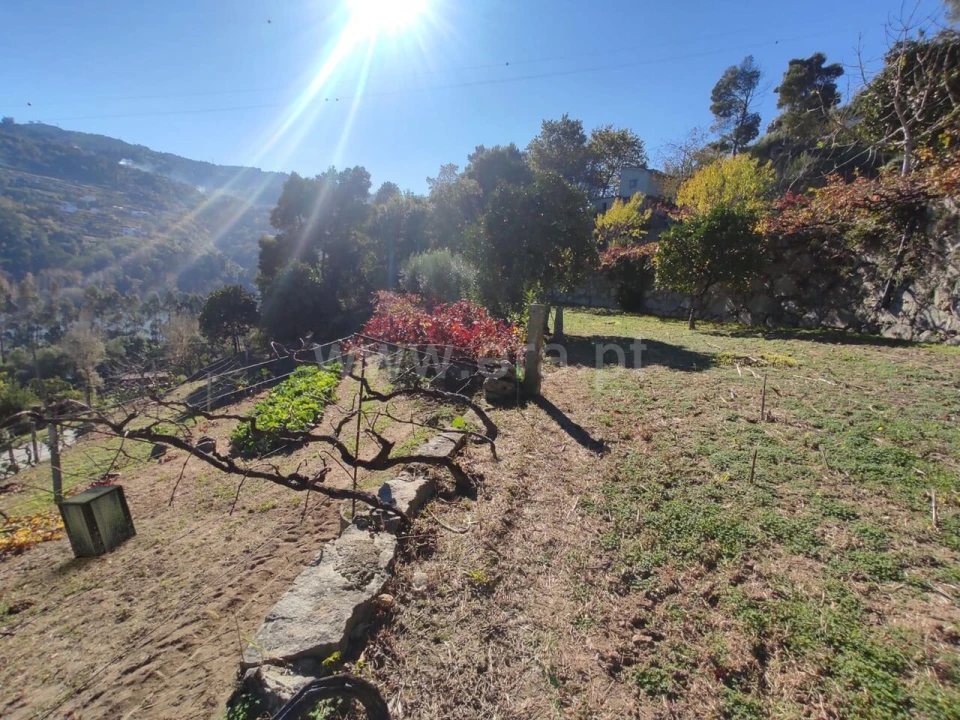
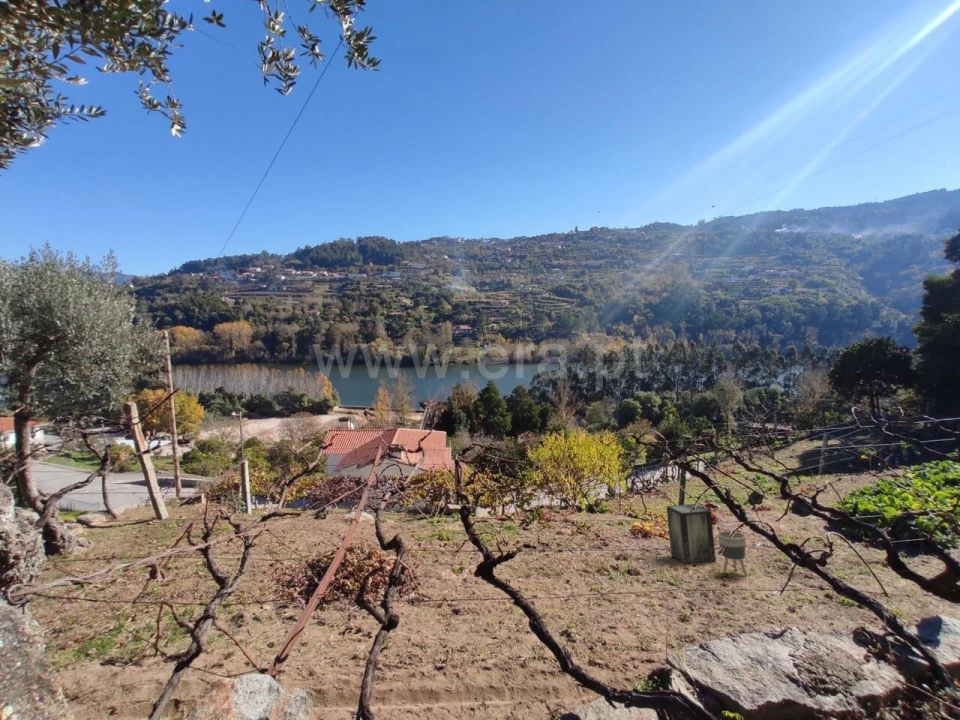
planter: none [137,494,177,542] -> present [718,531,748,577]

